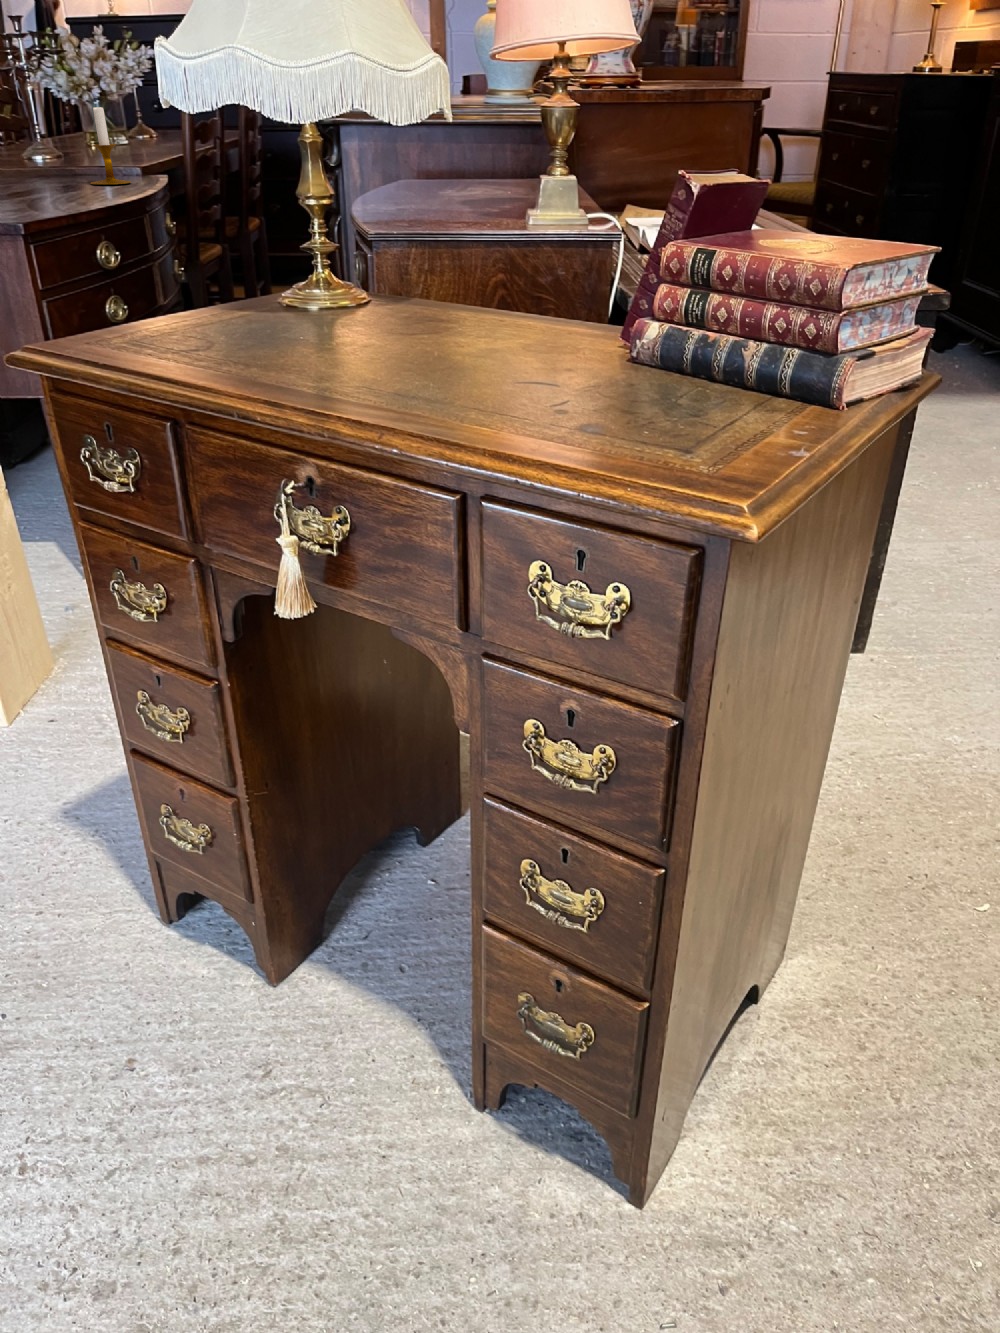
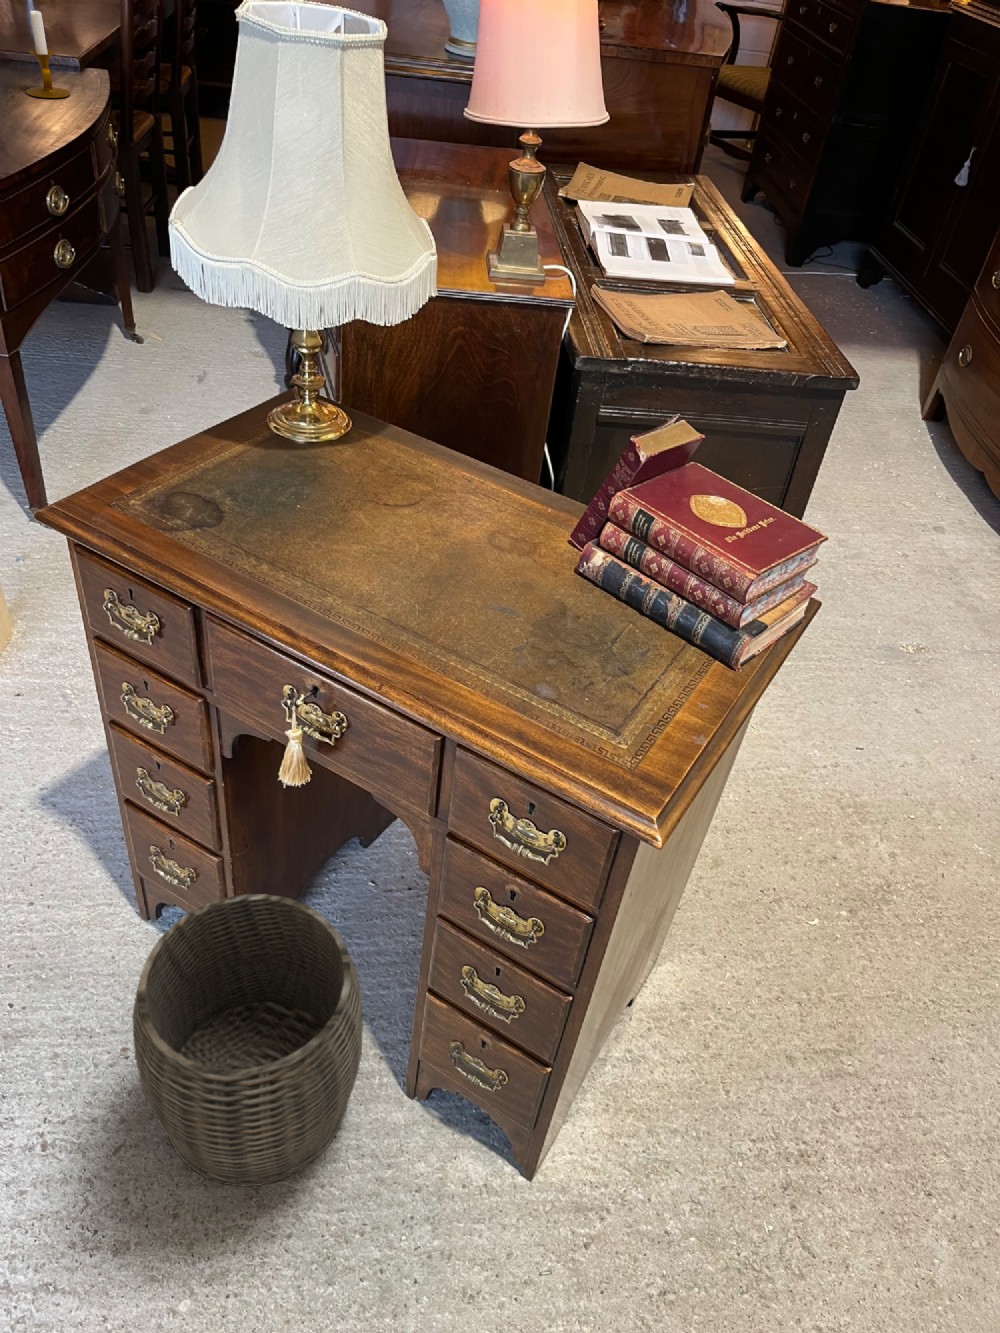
woven basket: none [118,832,411,1215] -> present [132,894,363,1186]

